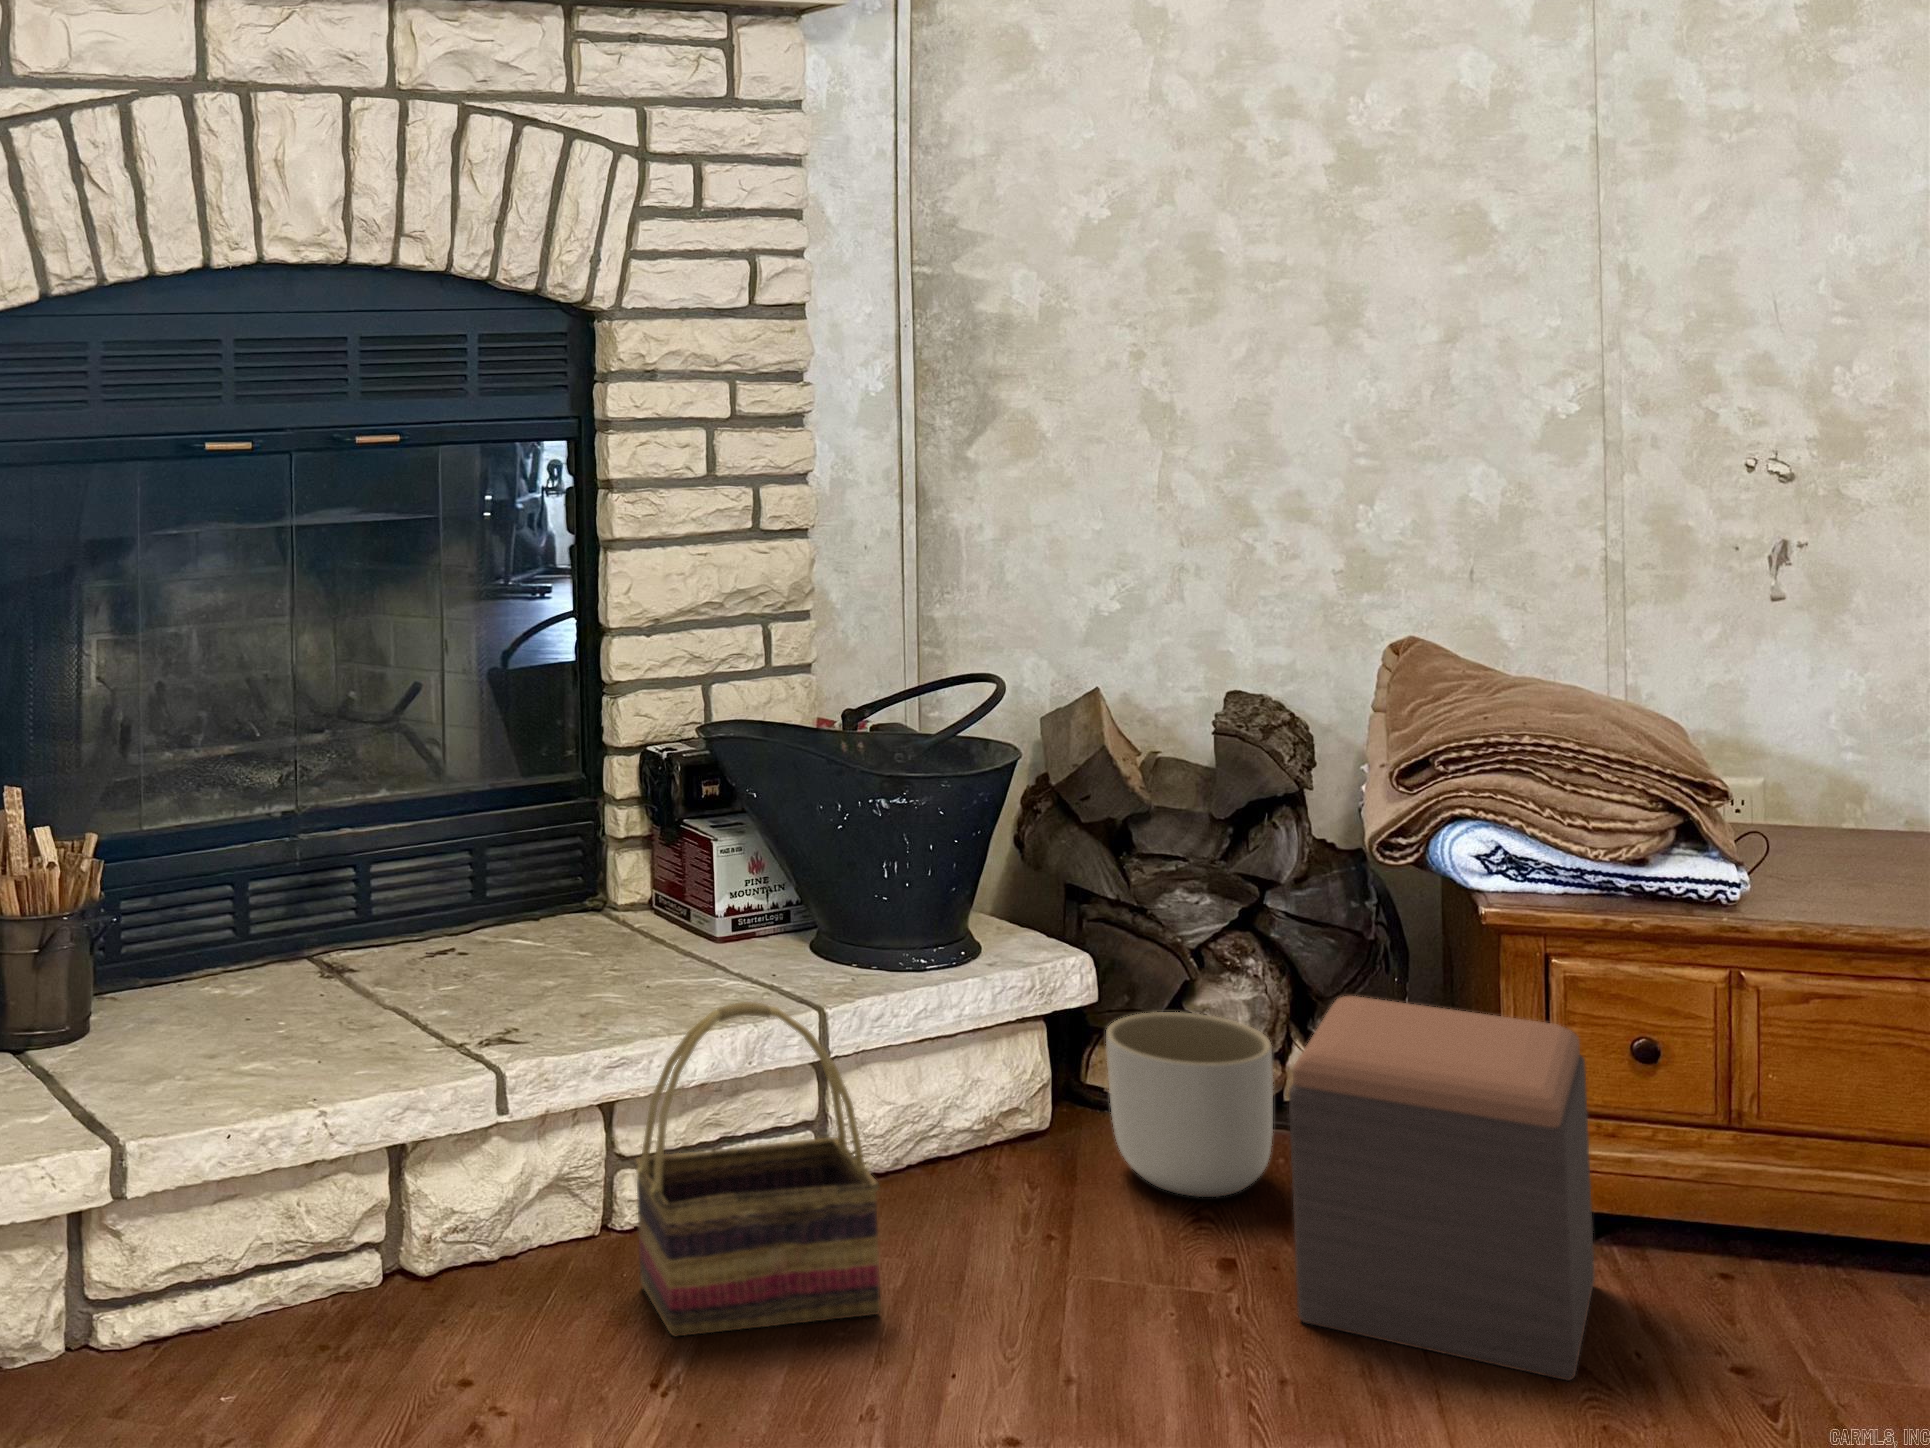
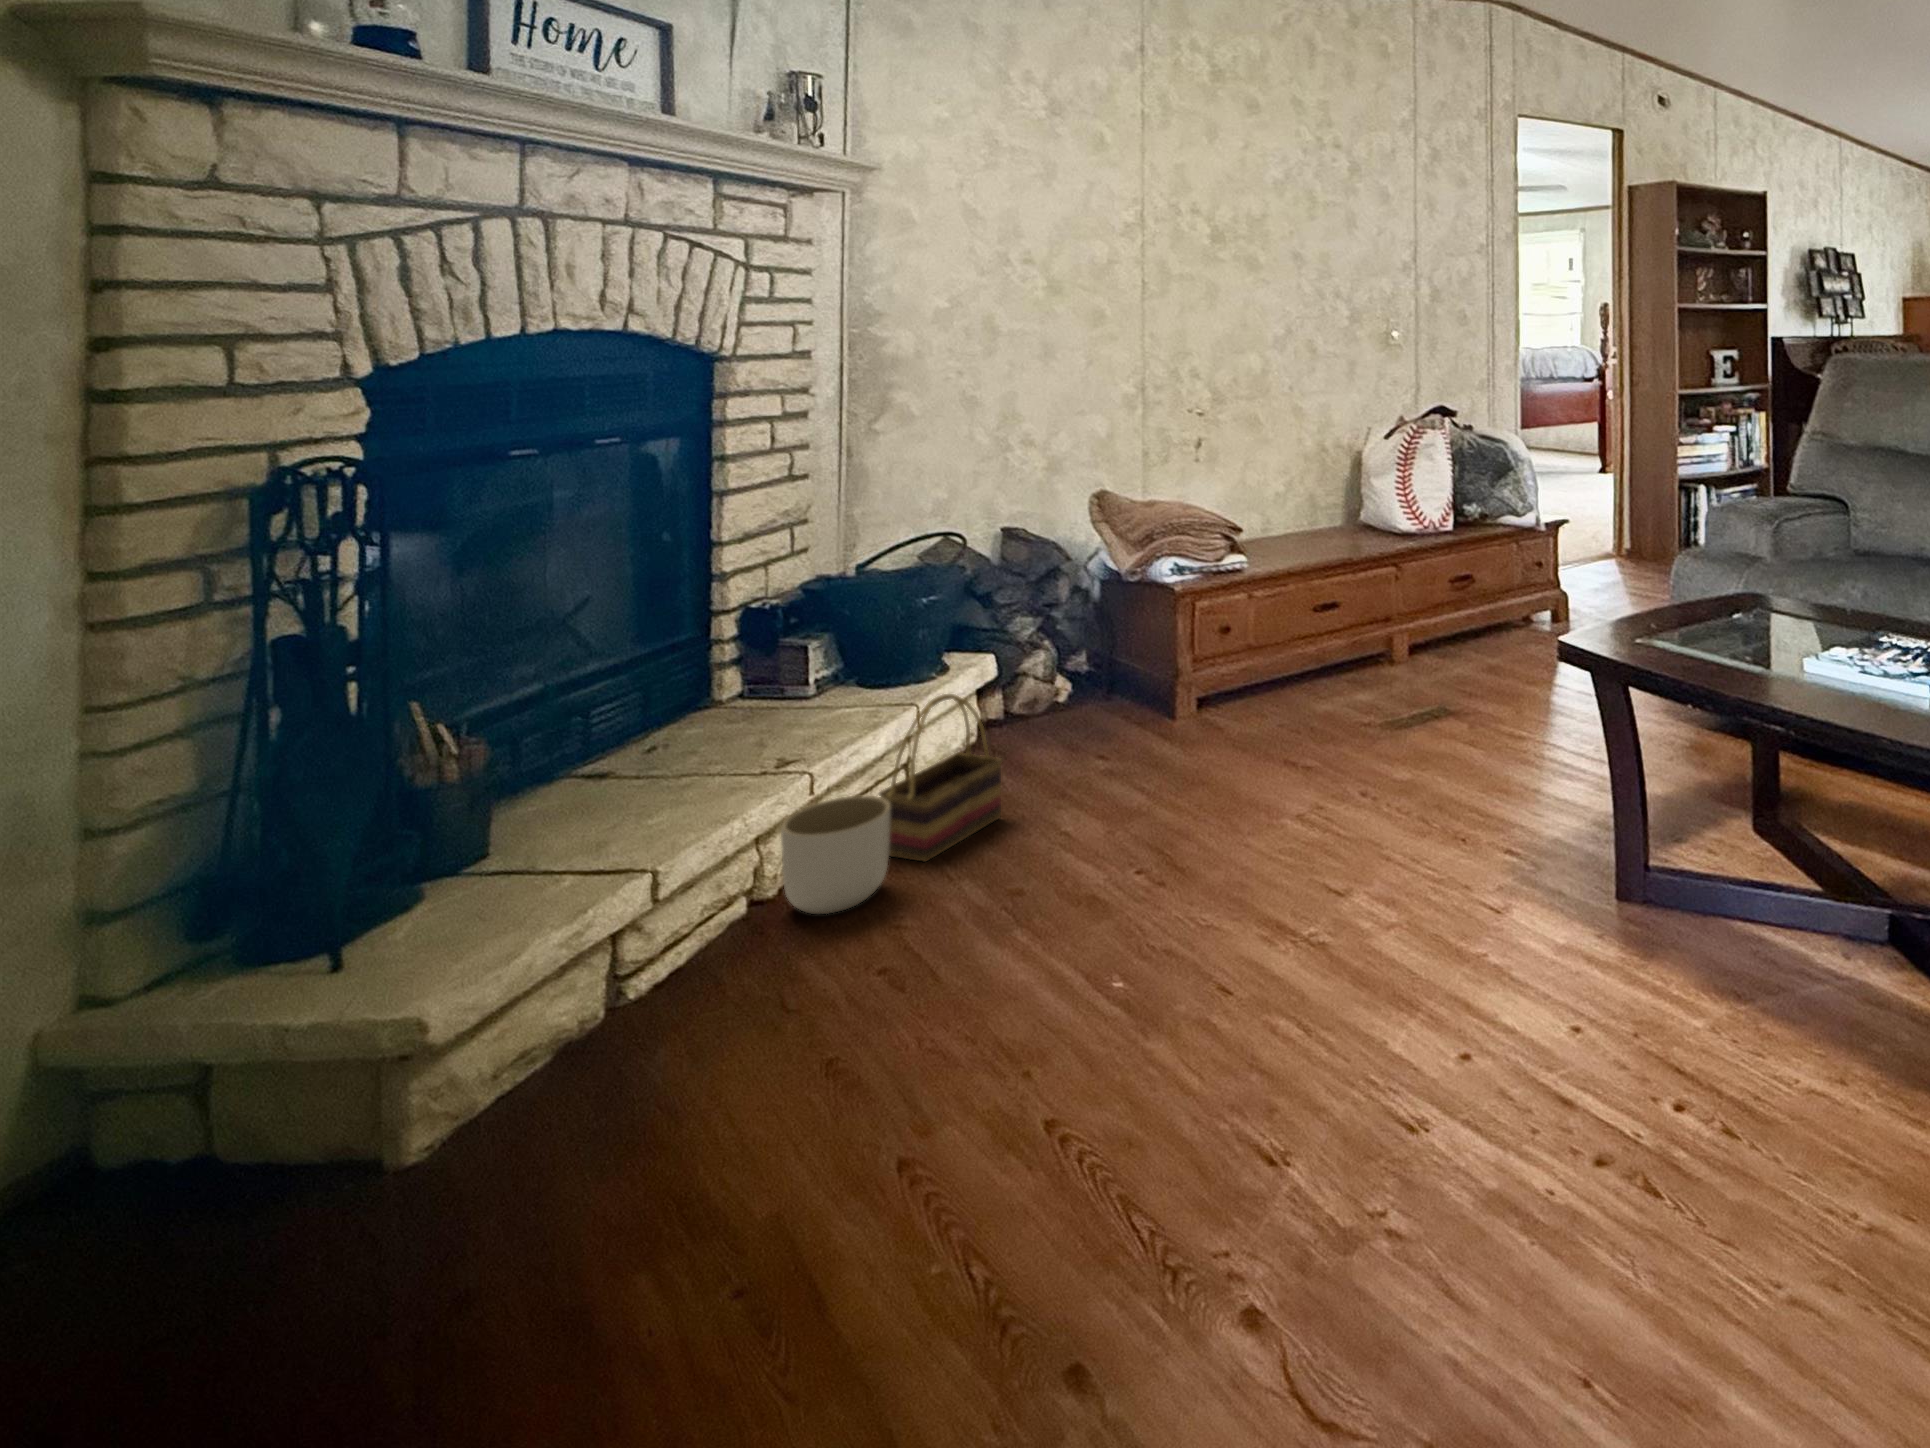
footstool: present [1288,996,1595,1381] -> none [1123,622,1236,758]
planter: present [1106,1012,1273,1197] -> present [781,795,891,914]

